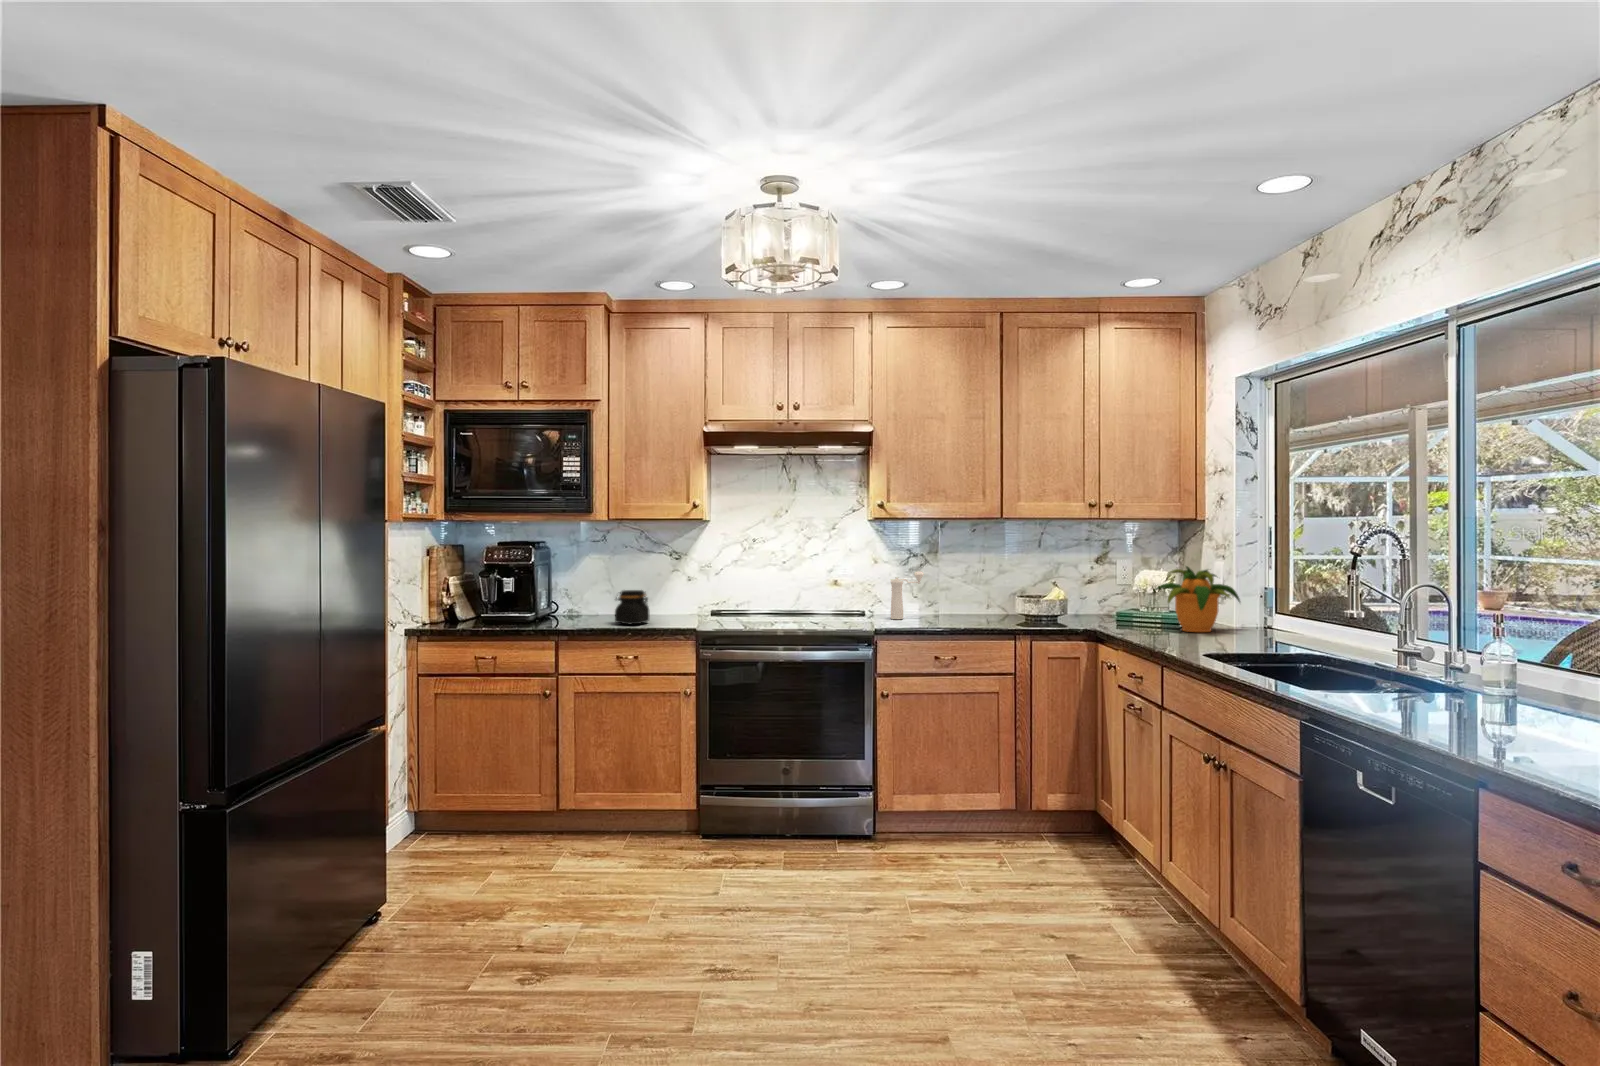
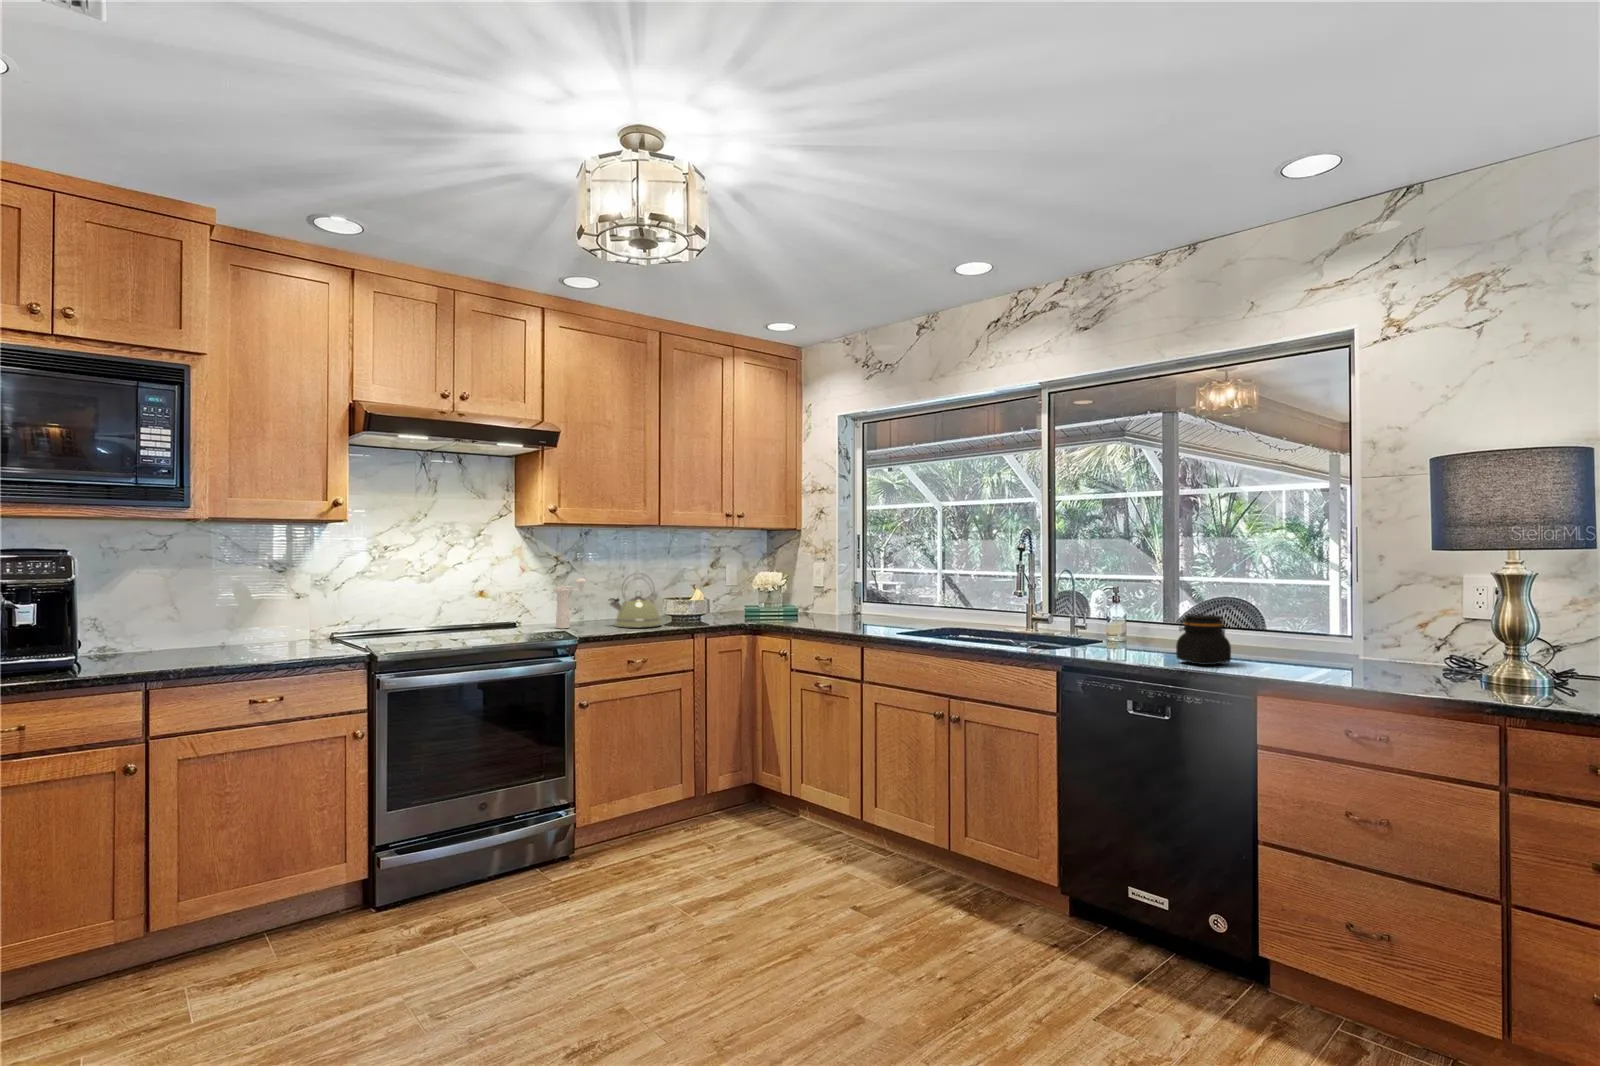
potted plant: present [1154,566,1240,632] -> none [790,564,859,620]
kettle: none [943,568,997,624] -> present [609,579,661,628]
jar: present [615,590,649,624] -> present [1176,614,1231,665]

